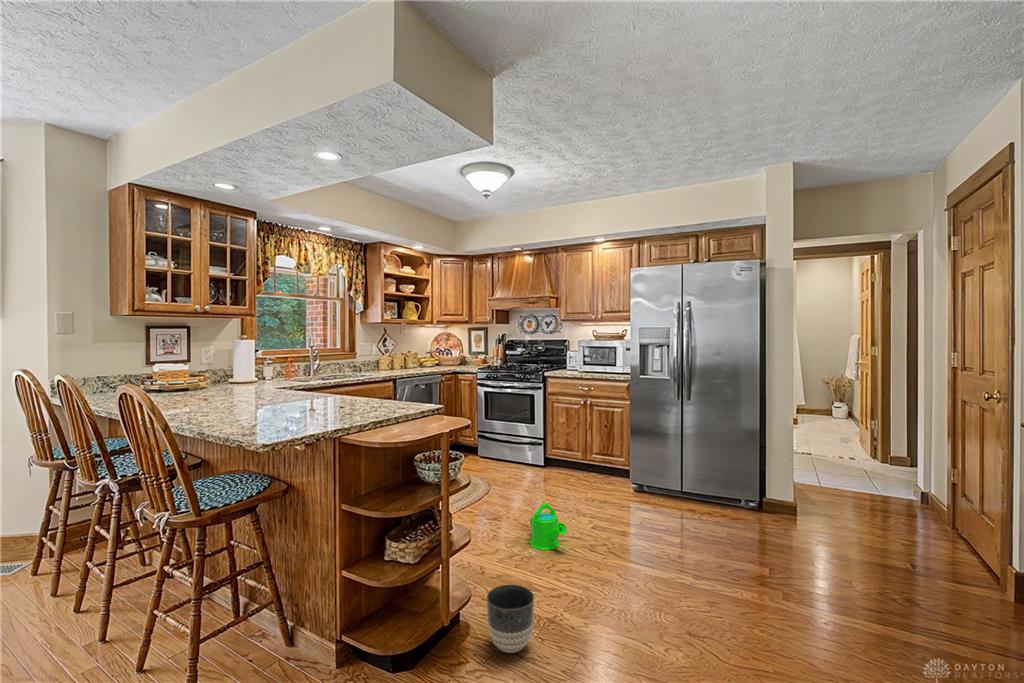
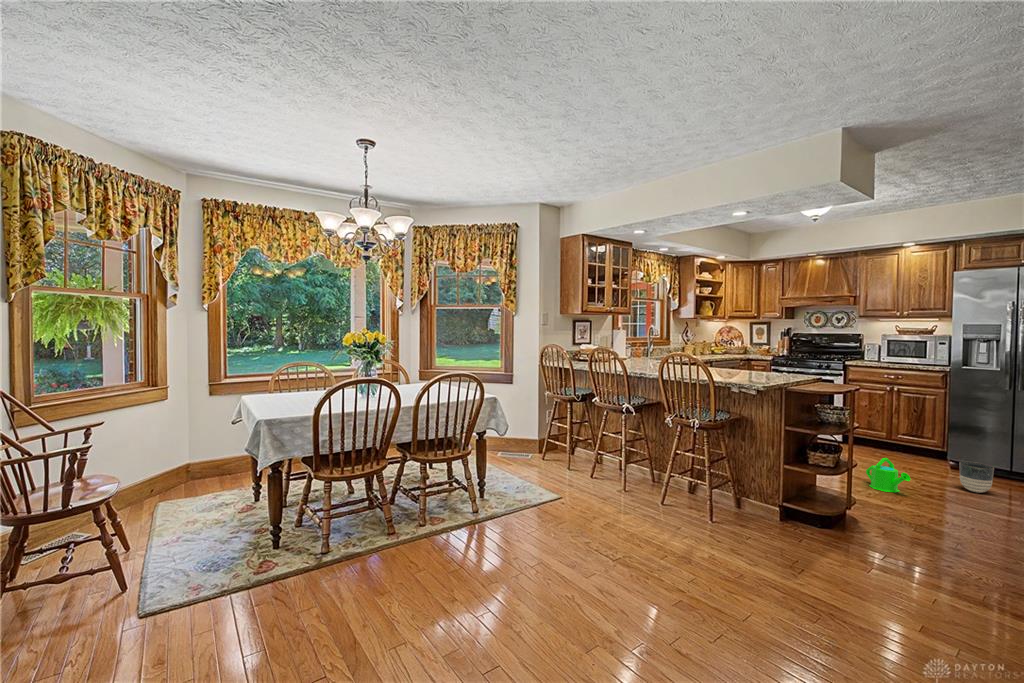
planter: present [487,585,534,653] -> present [959,461,994,493]

